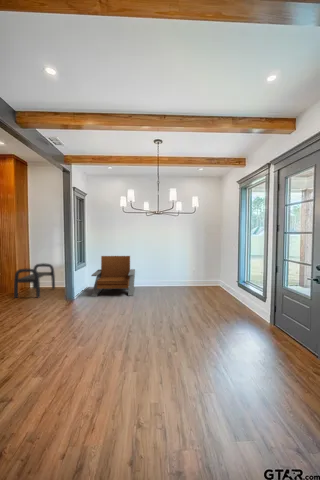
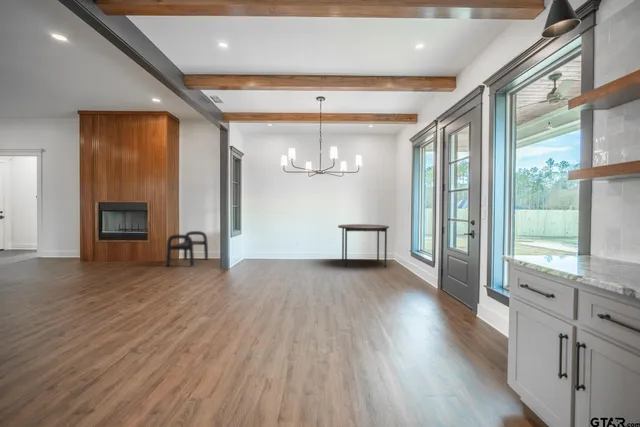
lounge chair: present [91,256,135,297] -> none [249,223,297,266]
dining table: none [172,256,218,297] -> present [338,224,389,267]

